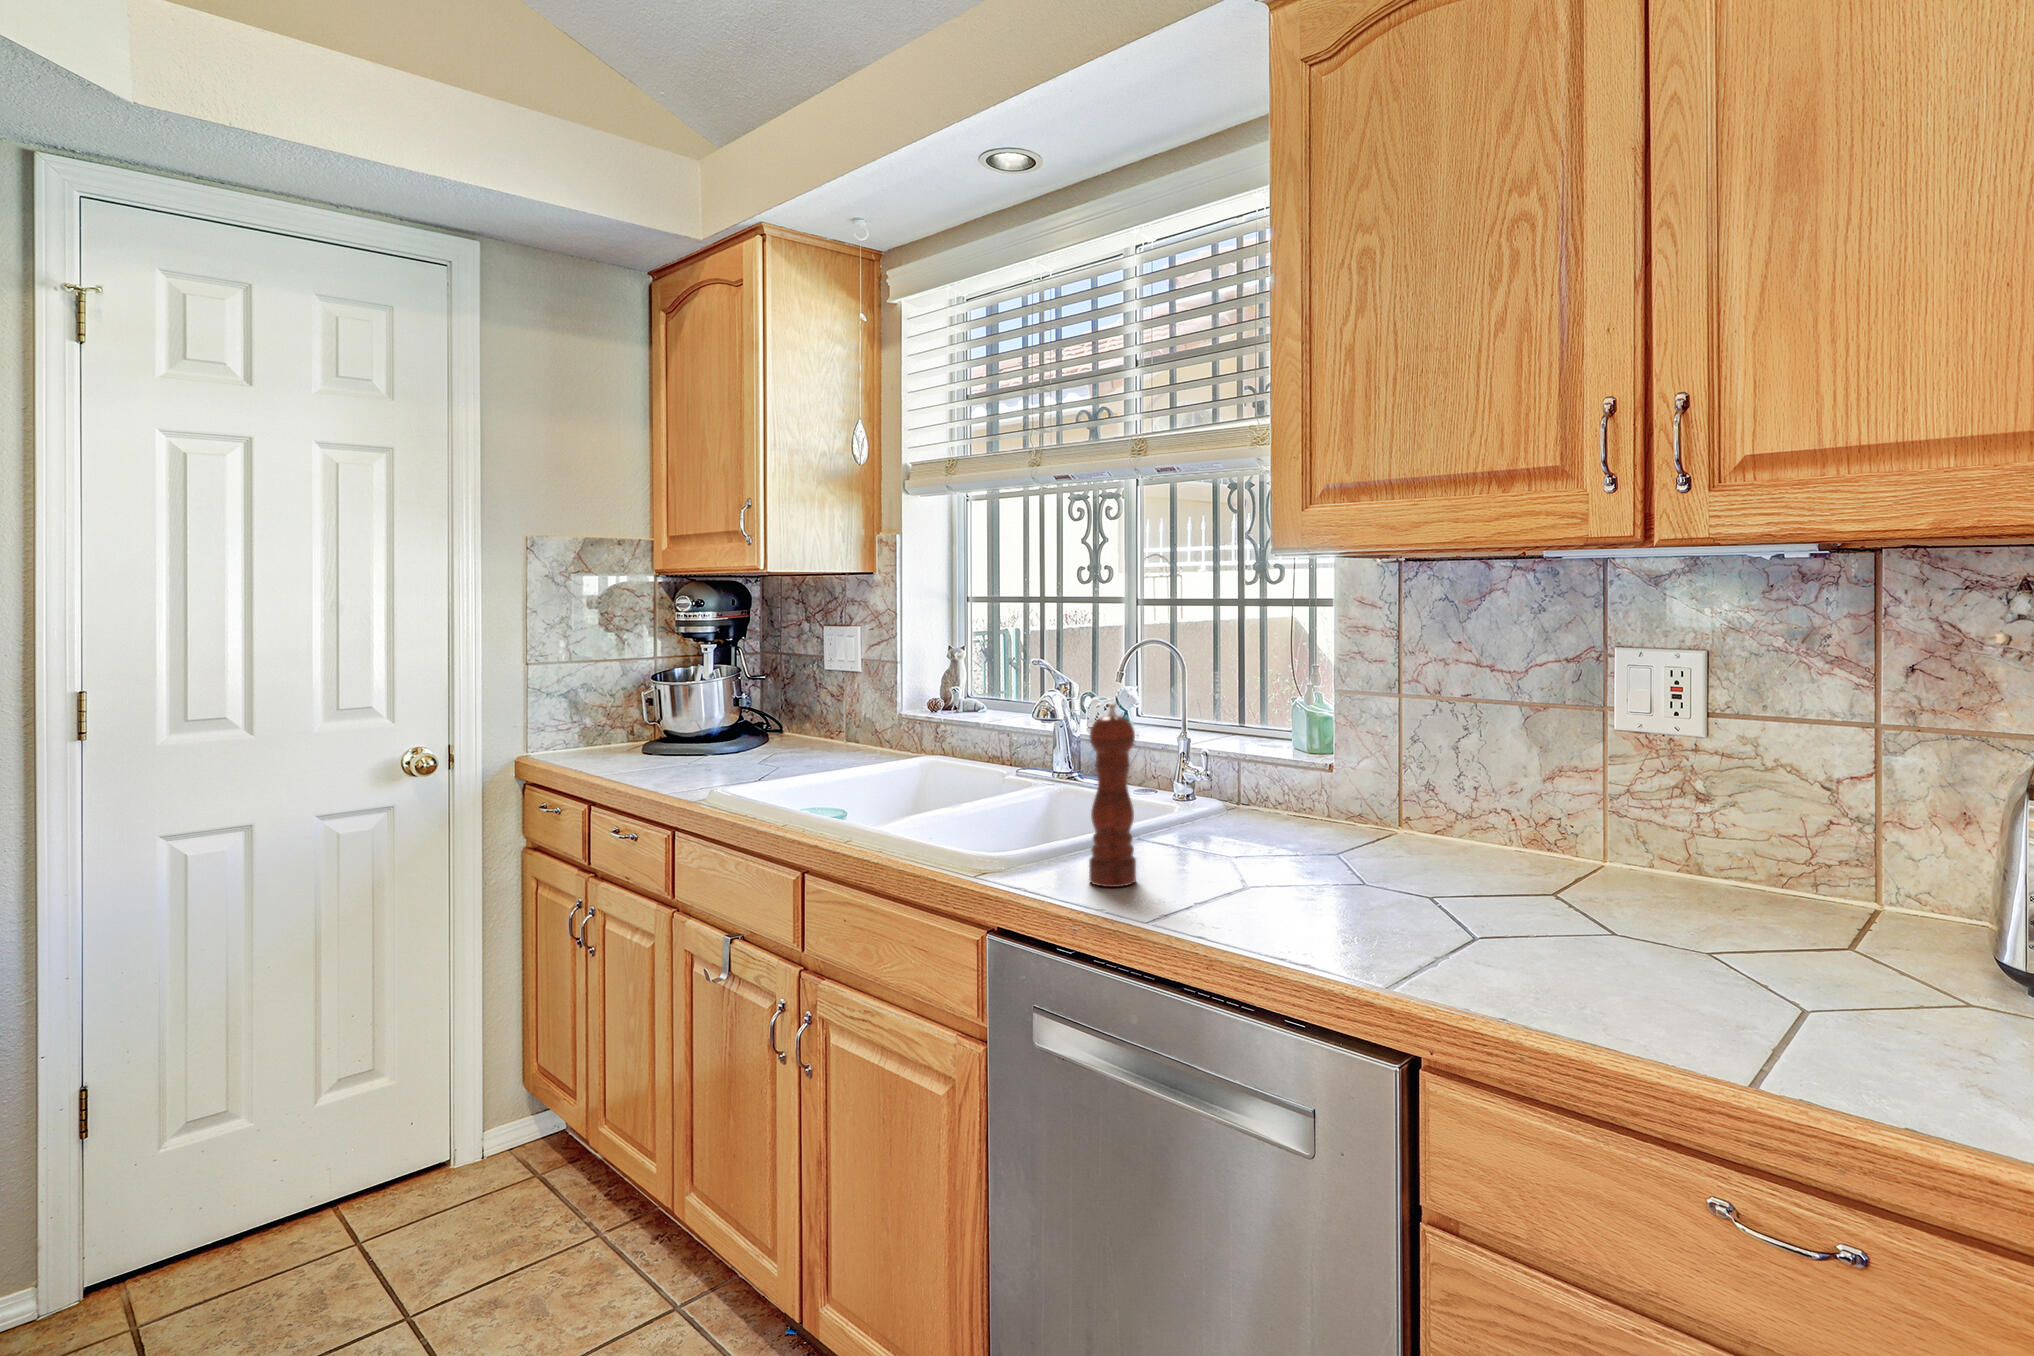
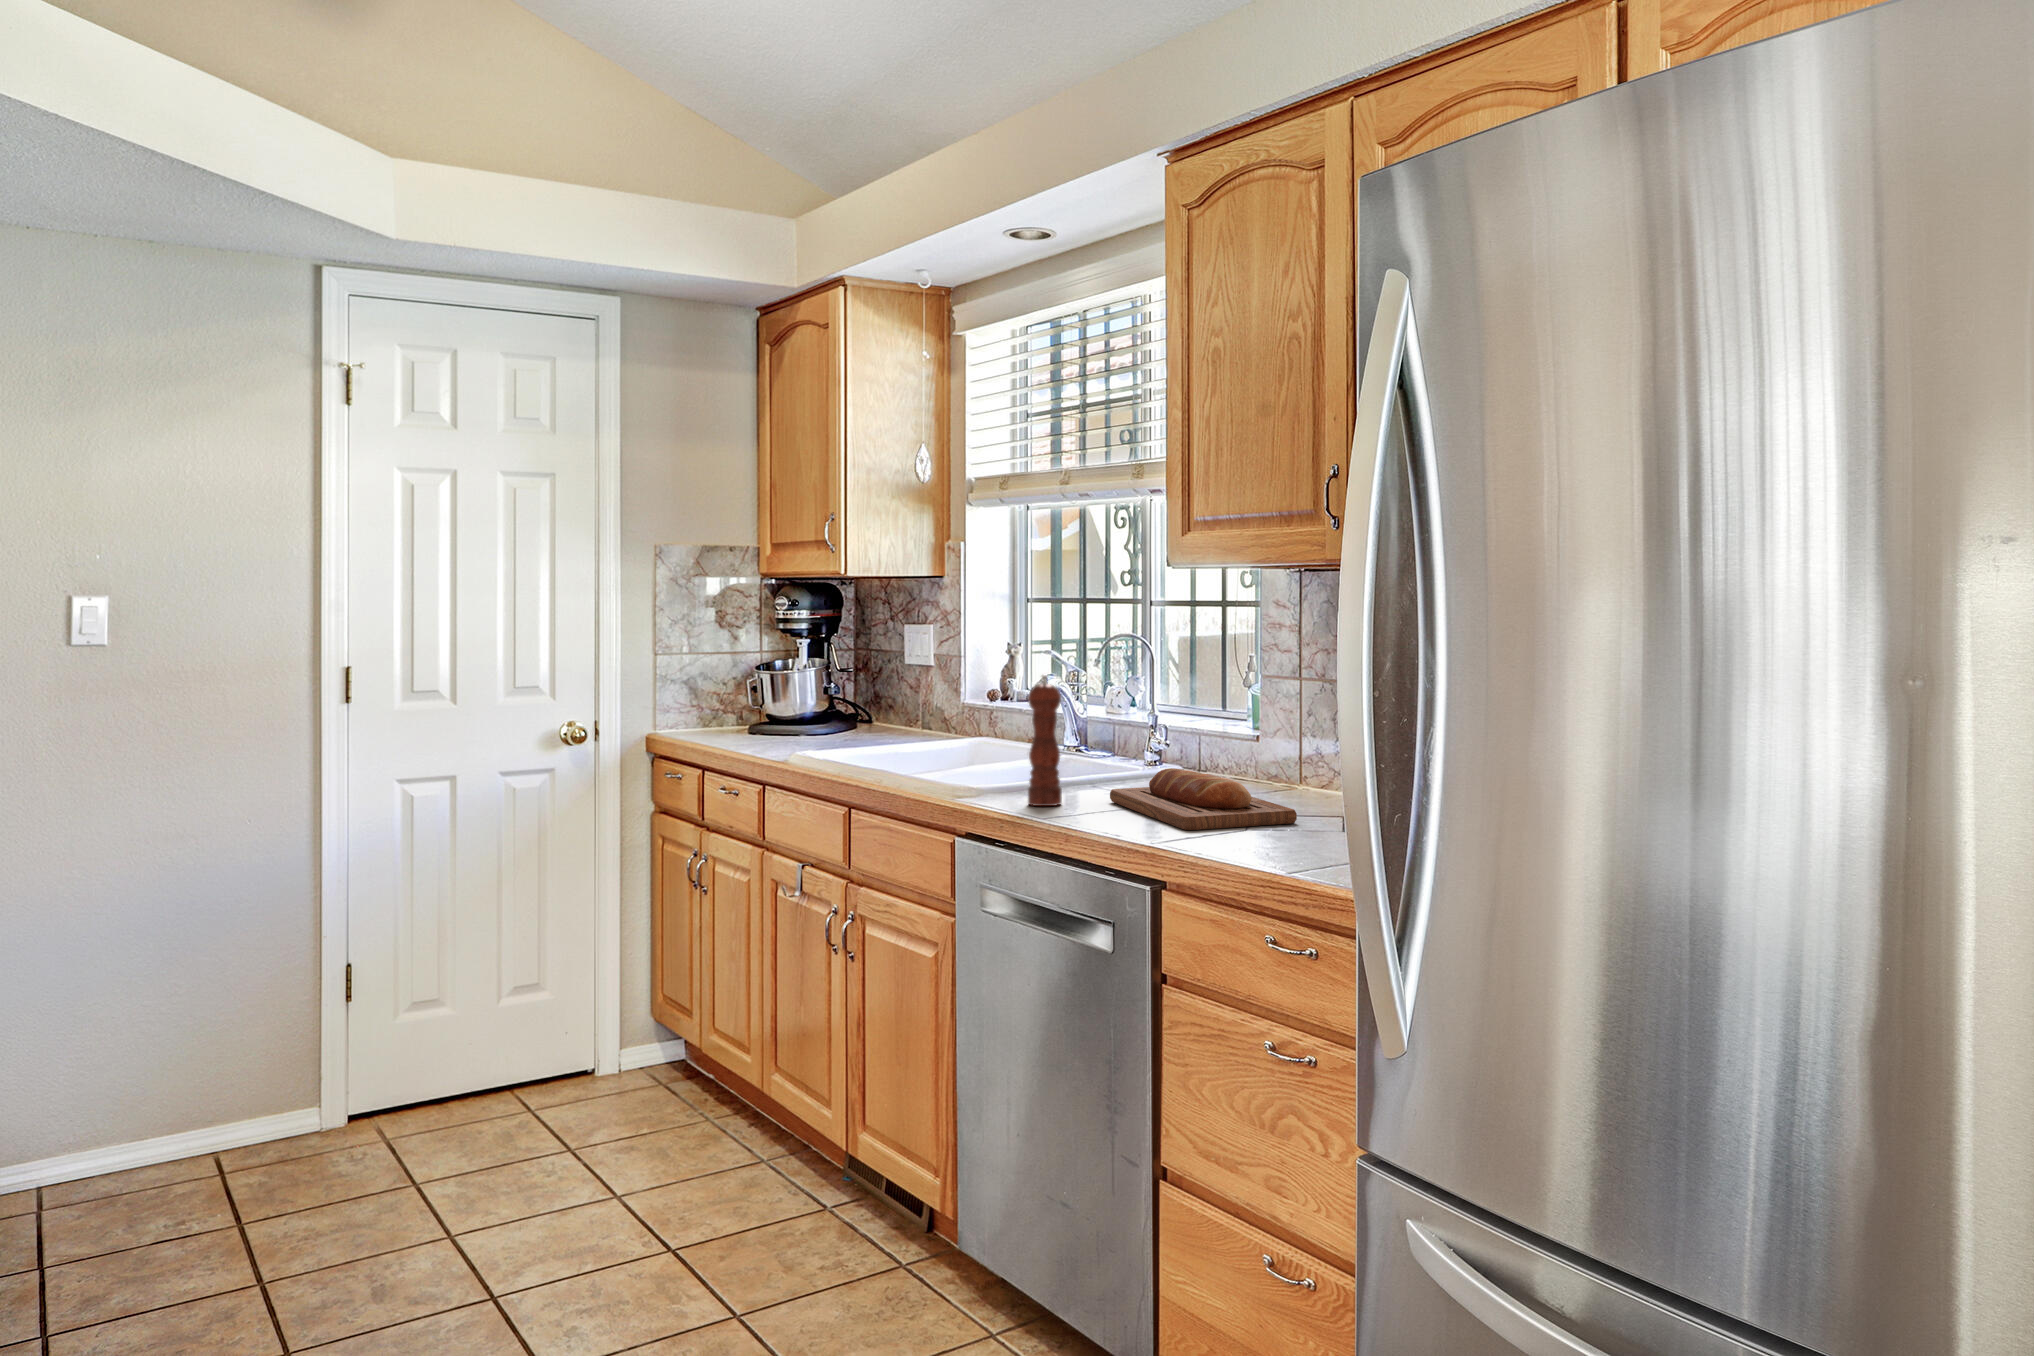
bread loaf: none [1194,825,1502,938] -> present [1110,768,1297,830]

